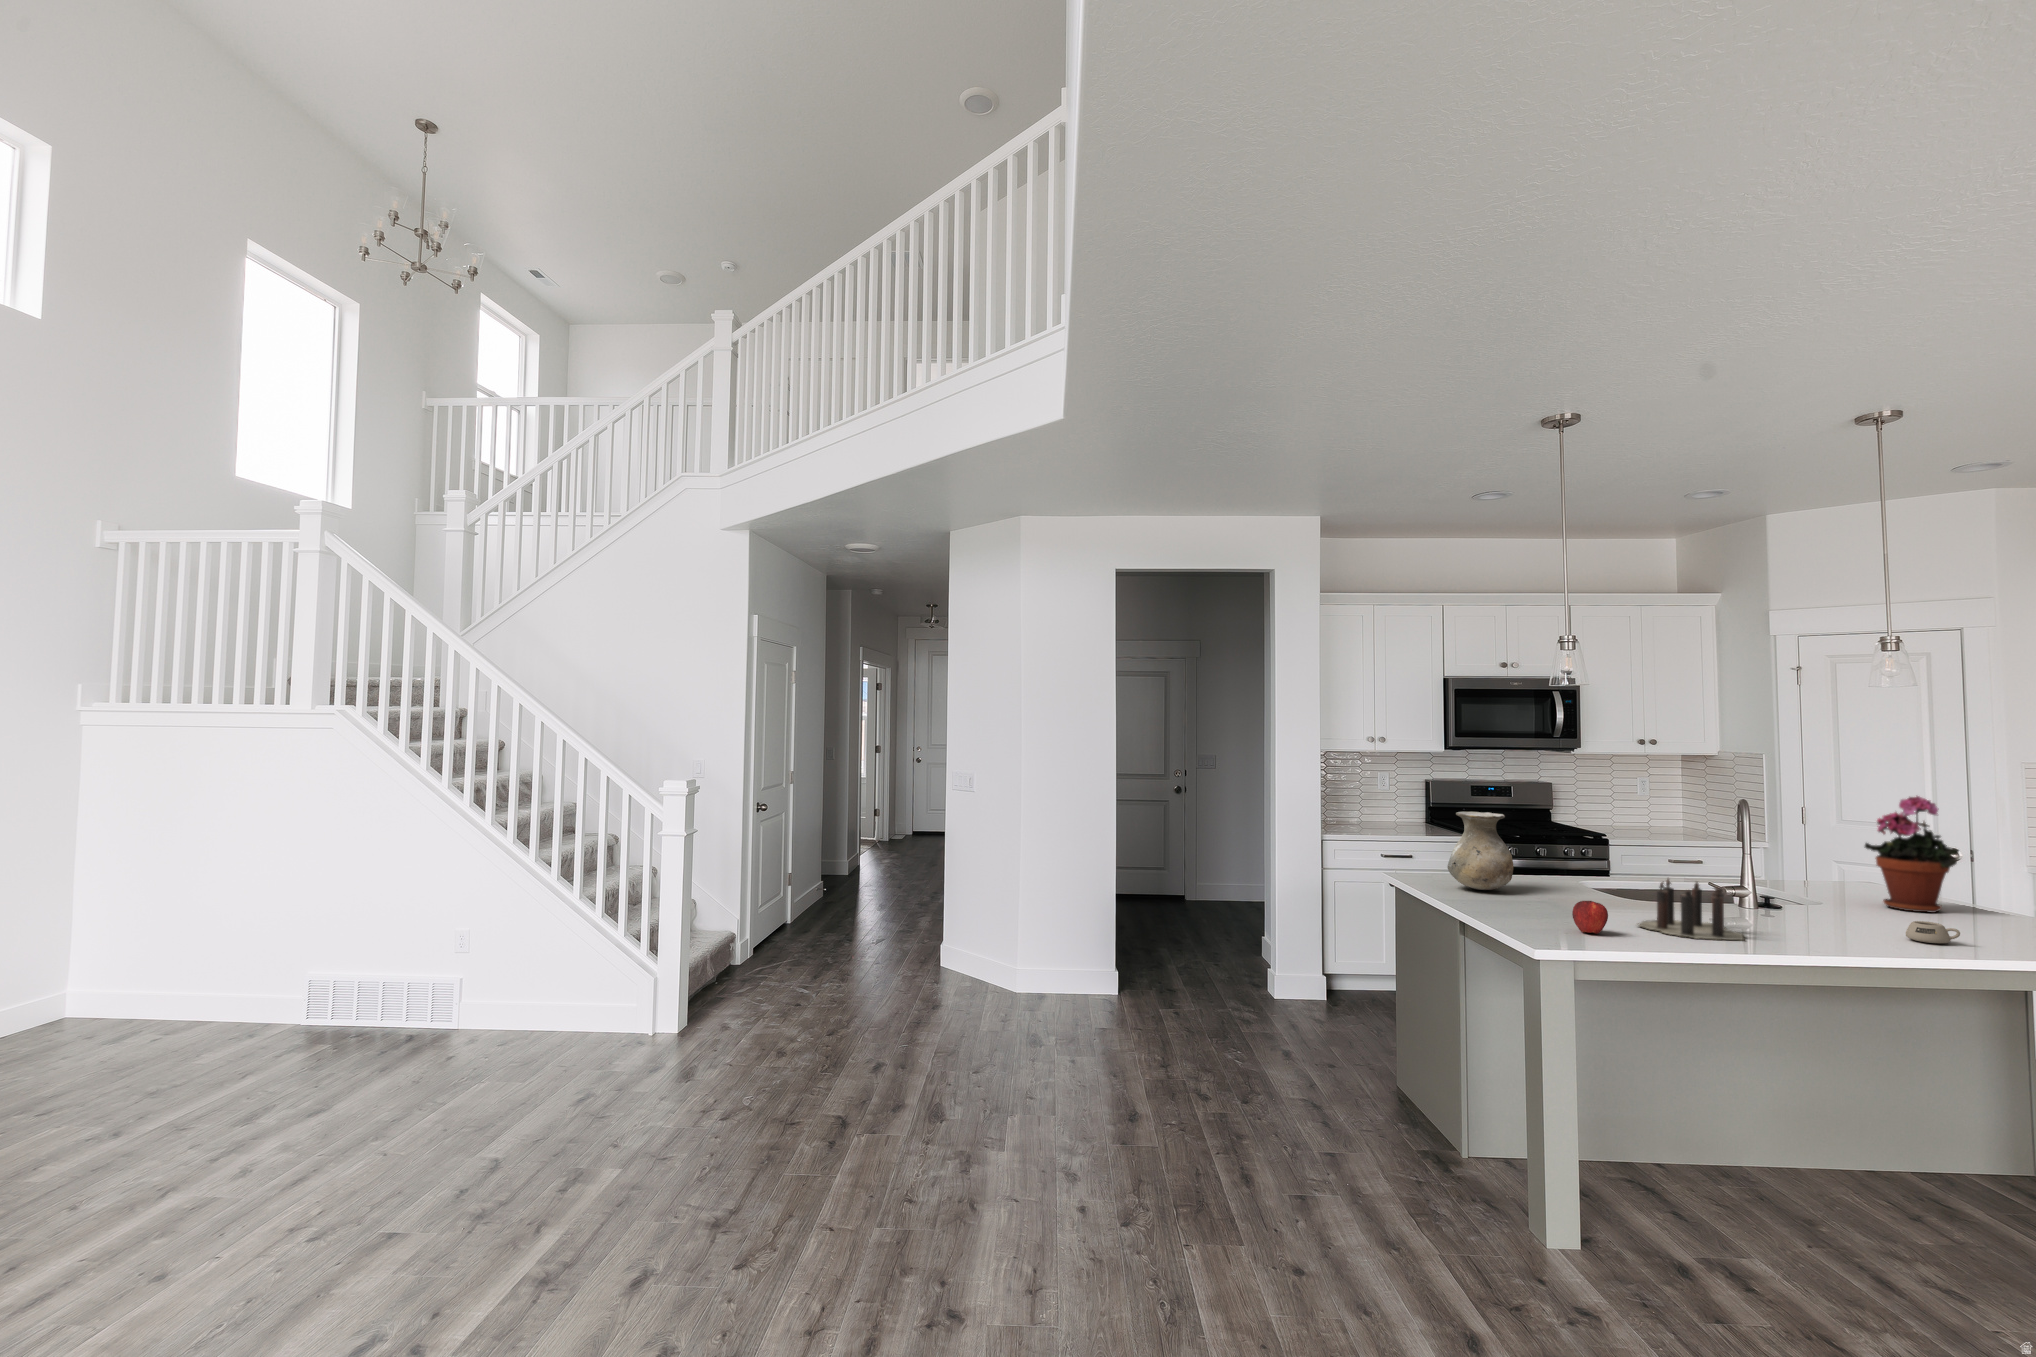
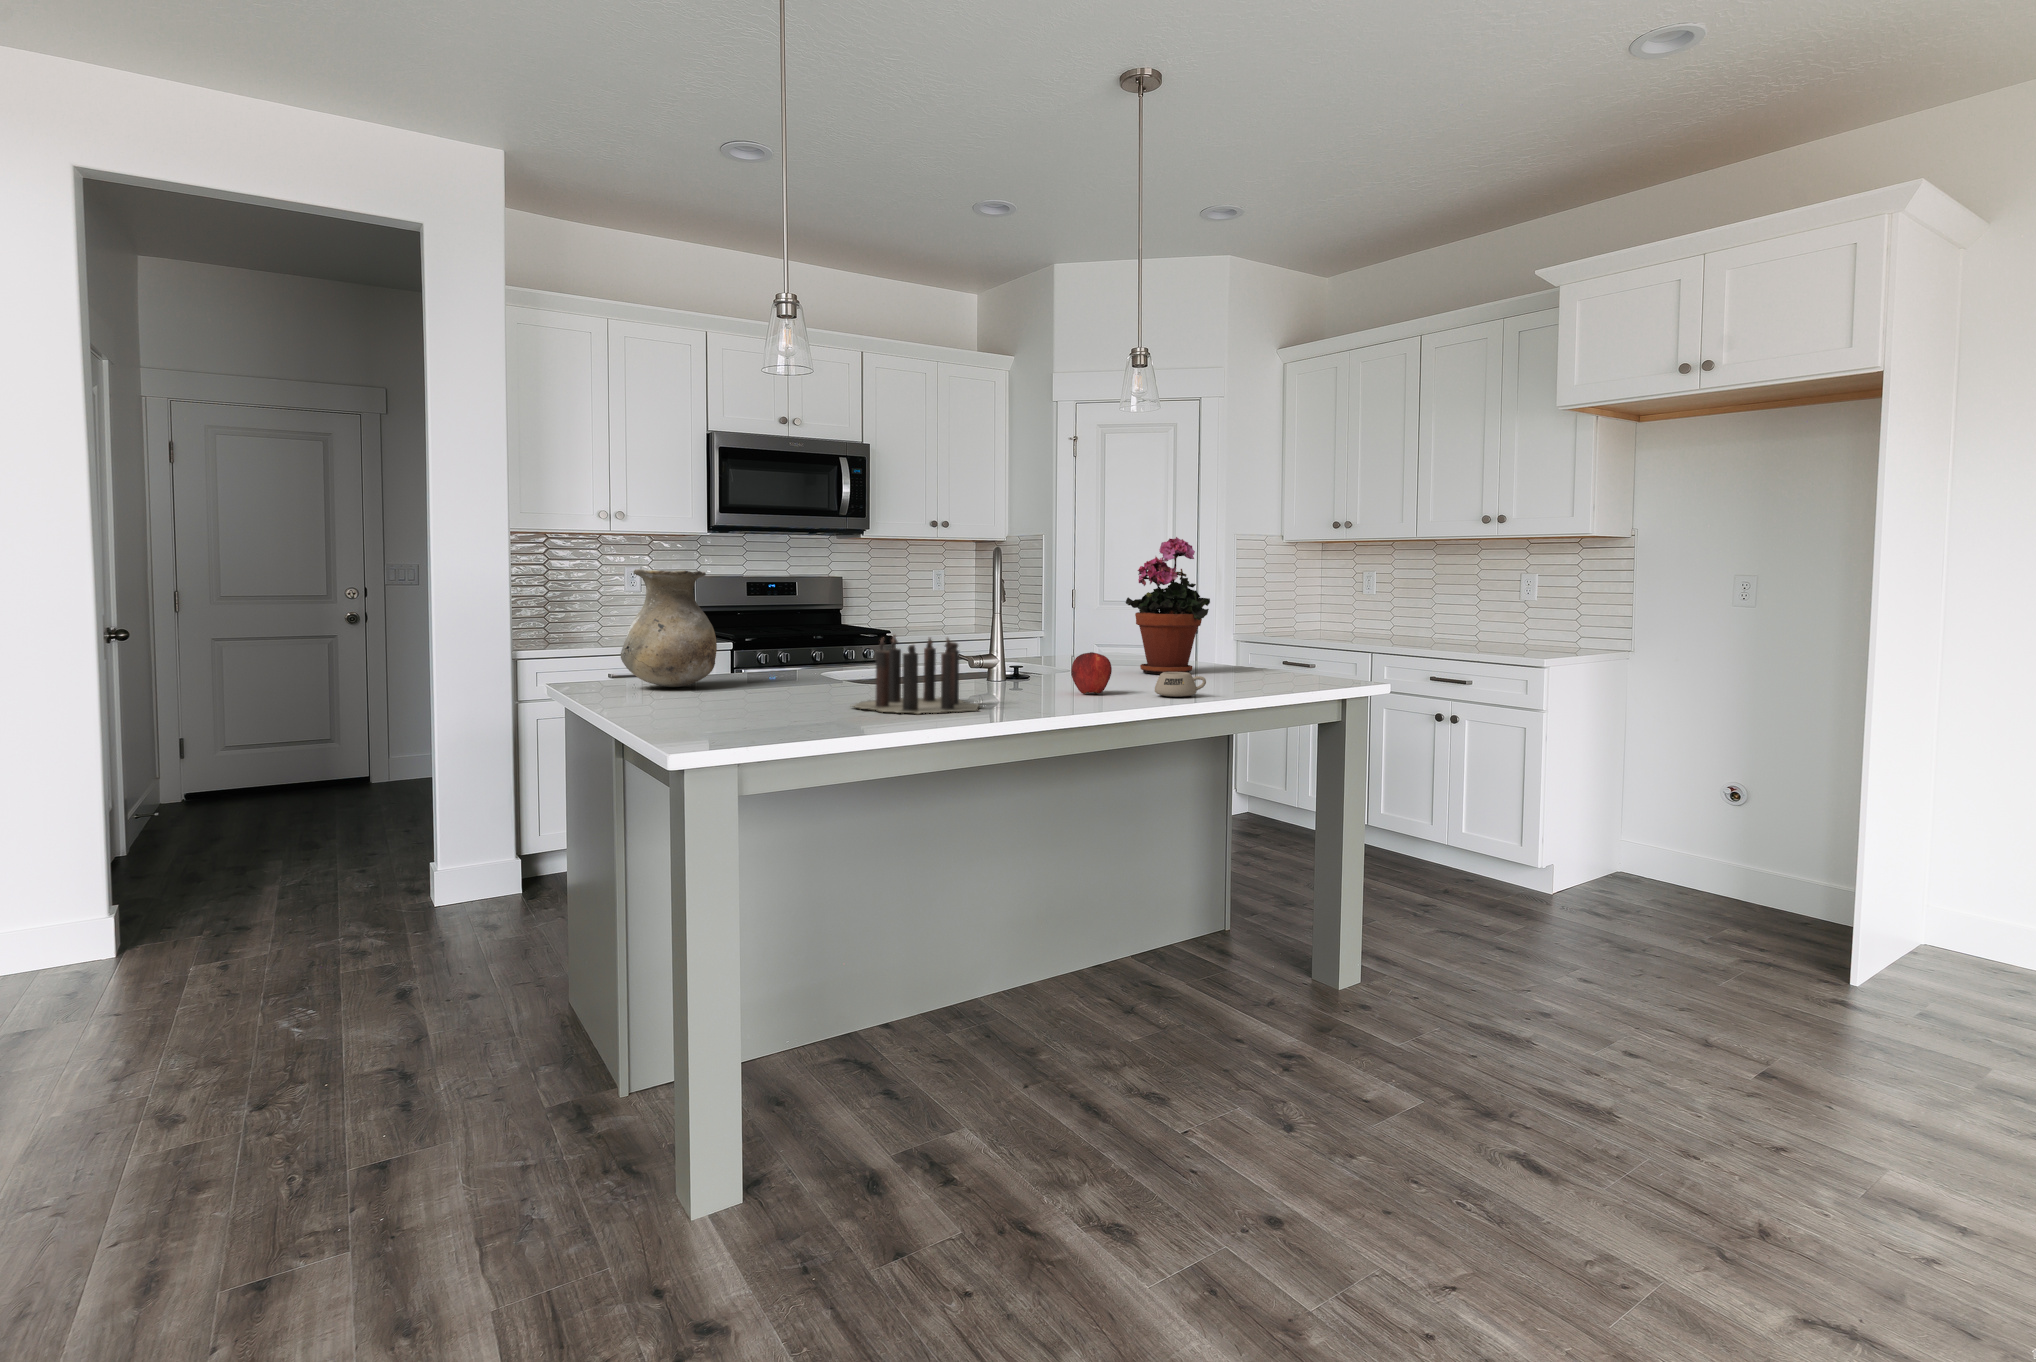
apple: present [1572,901,1608,934] -> present [1071,652,1112,694]

